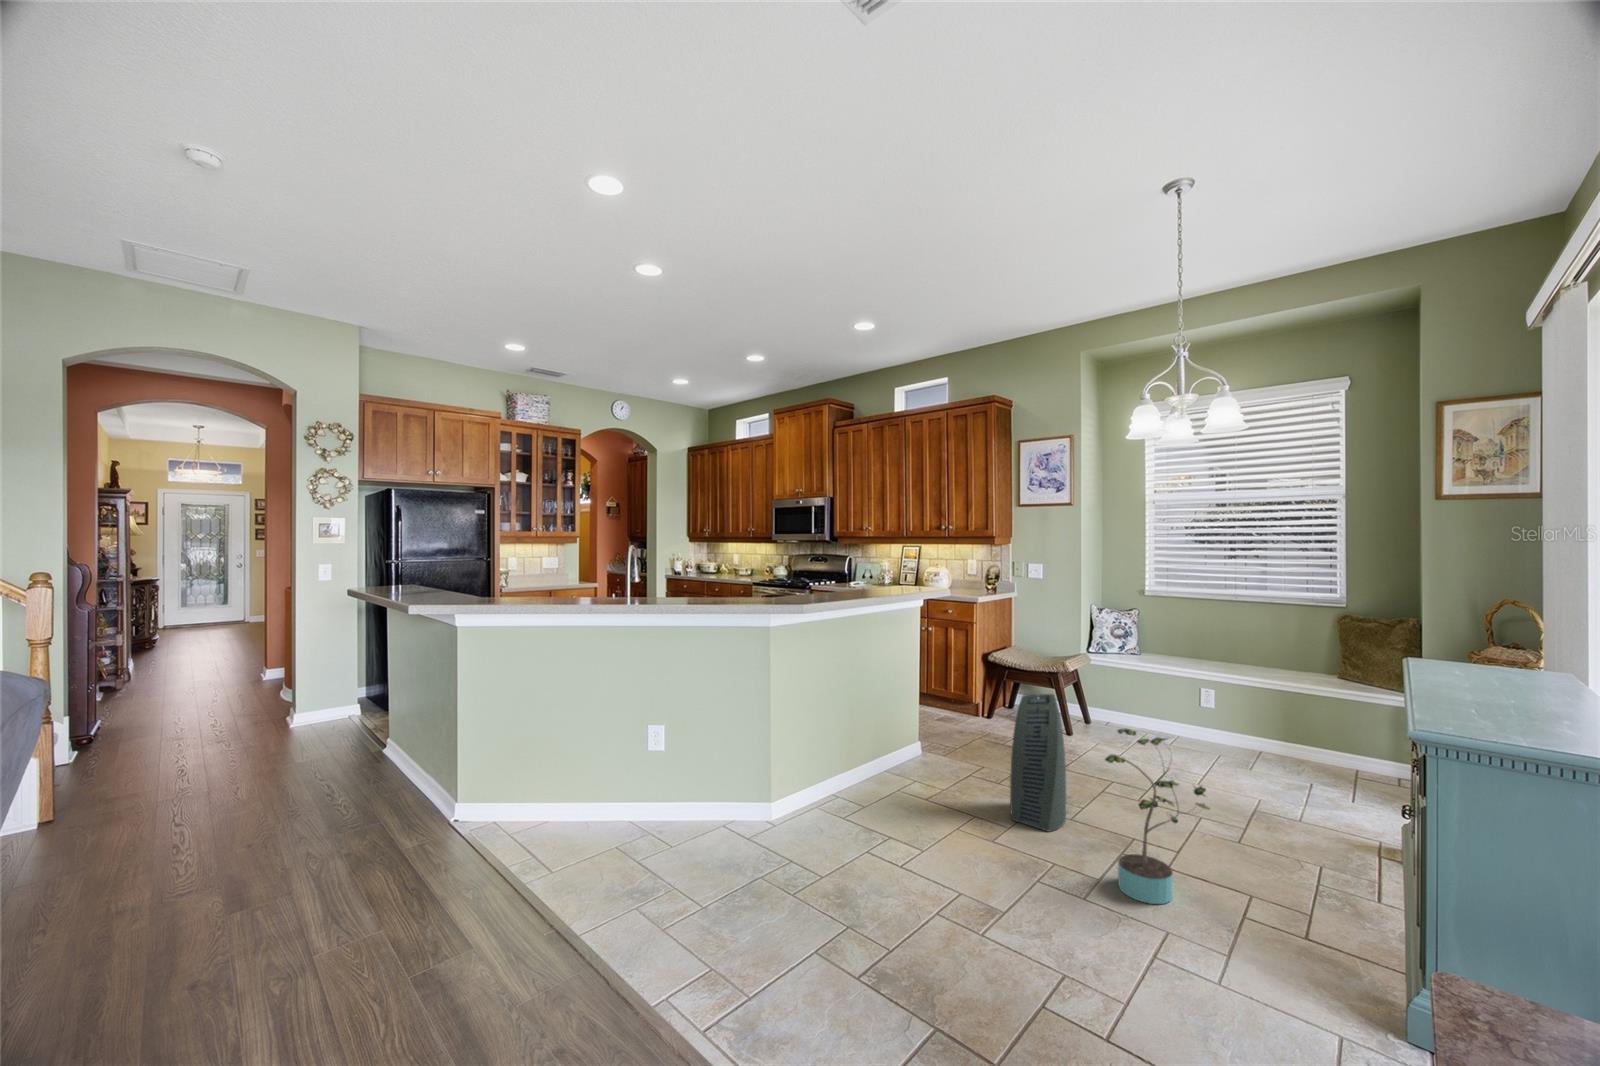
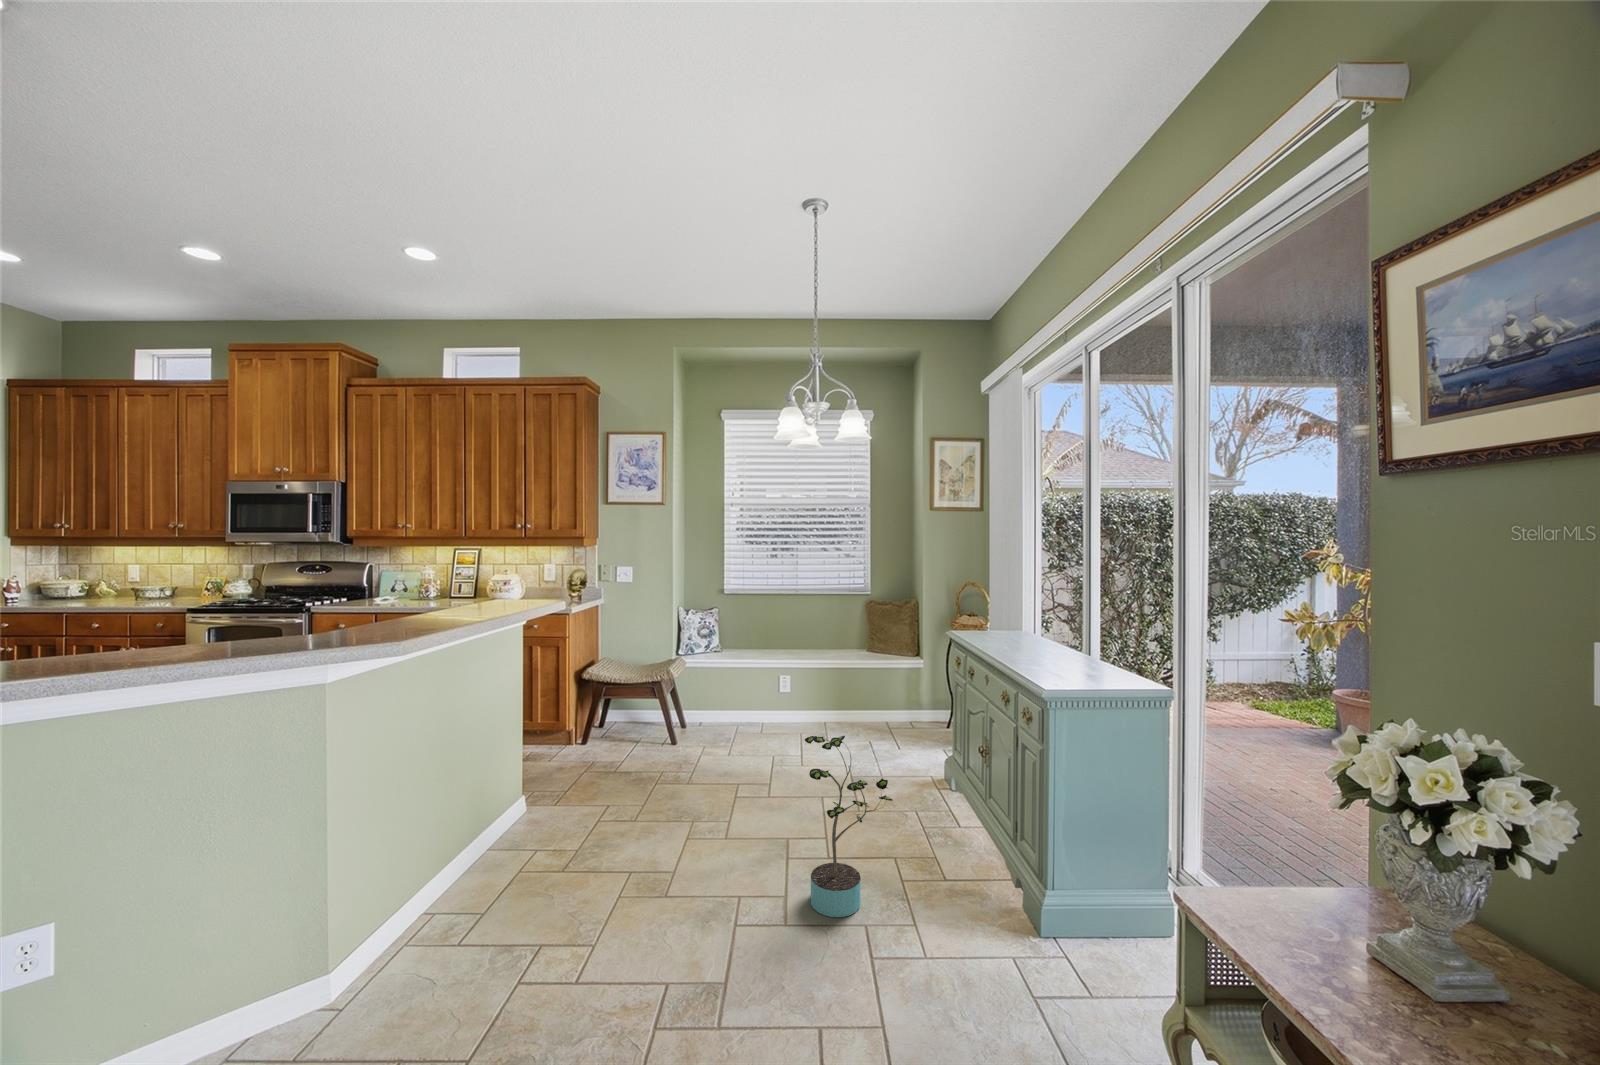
air purifier: present [1010,694,1066,832] -> none [668,709,725,869]

